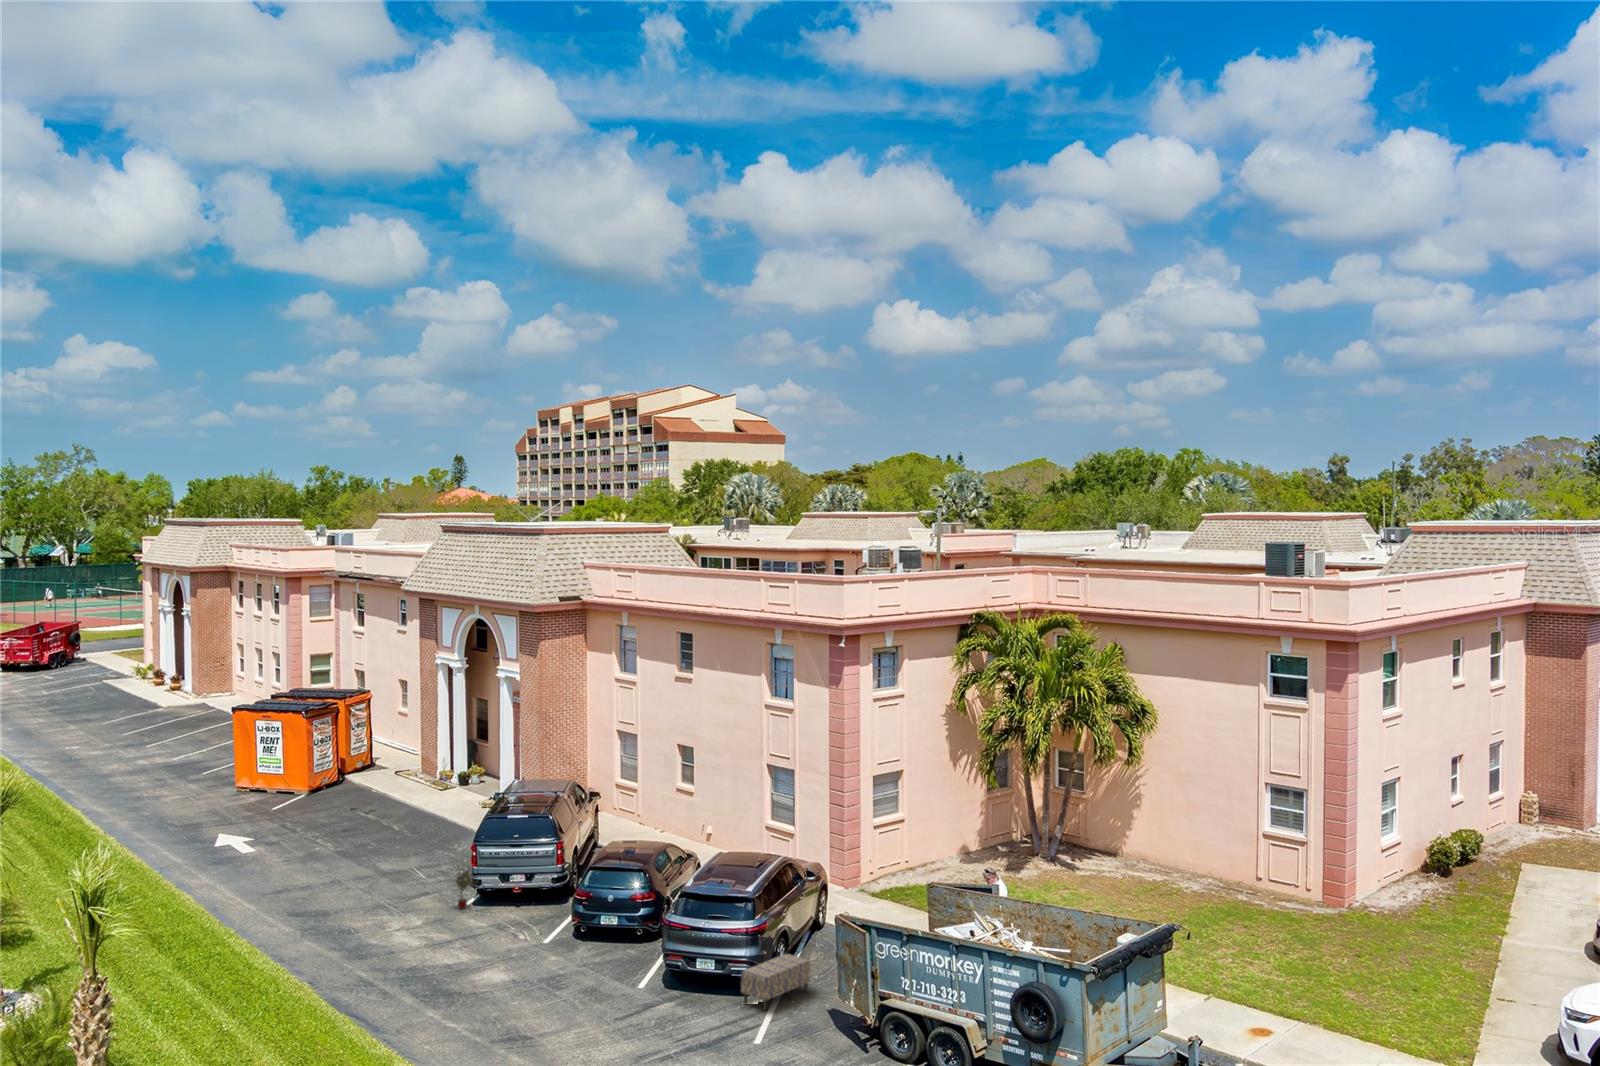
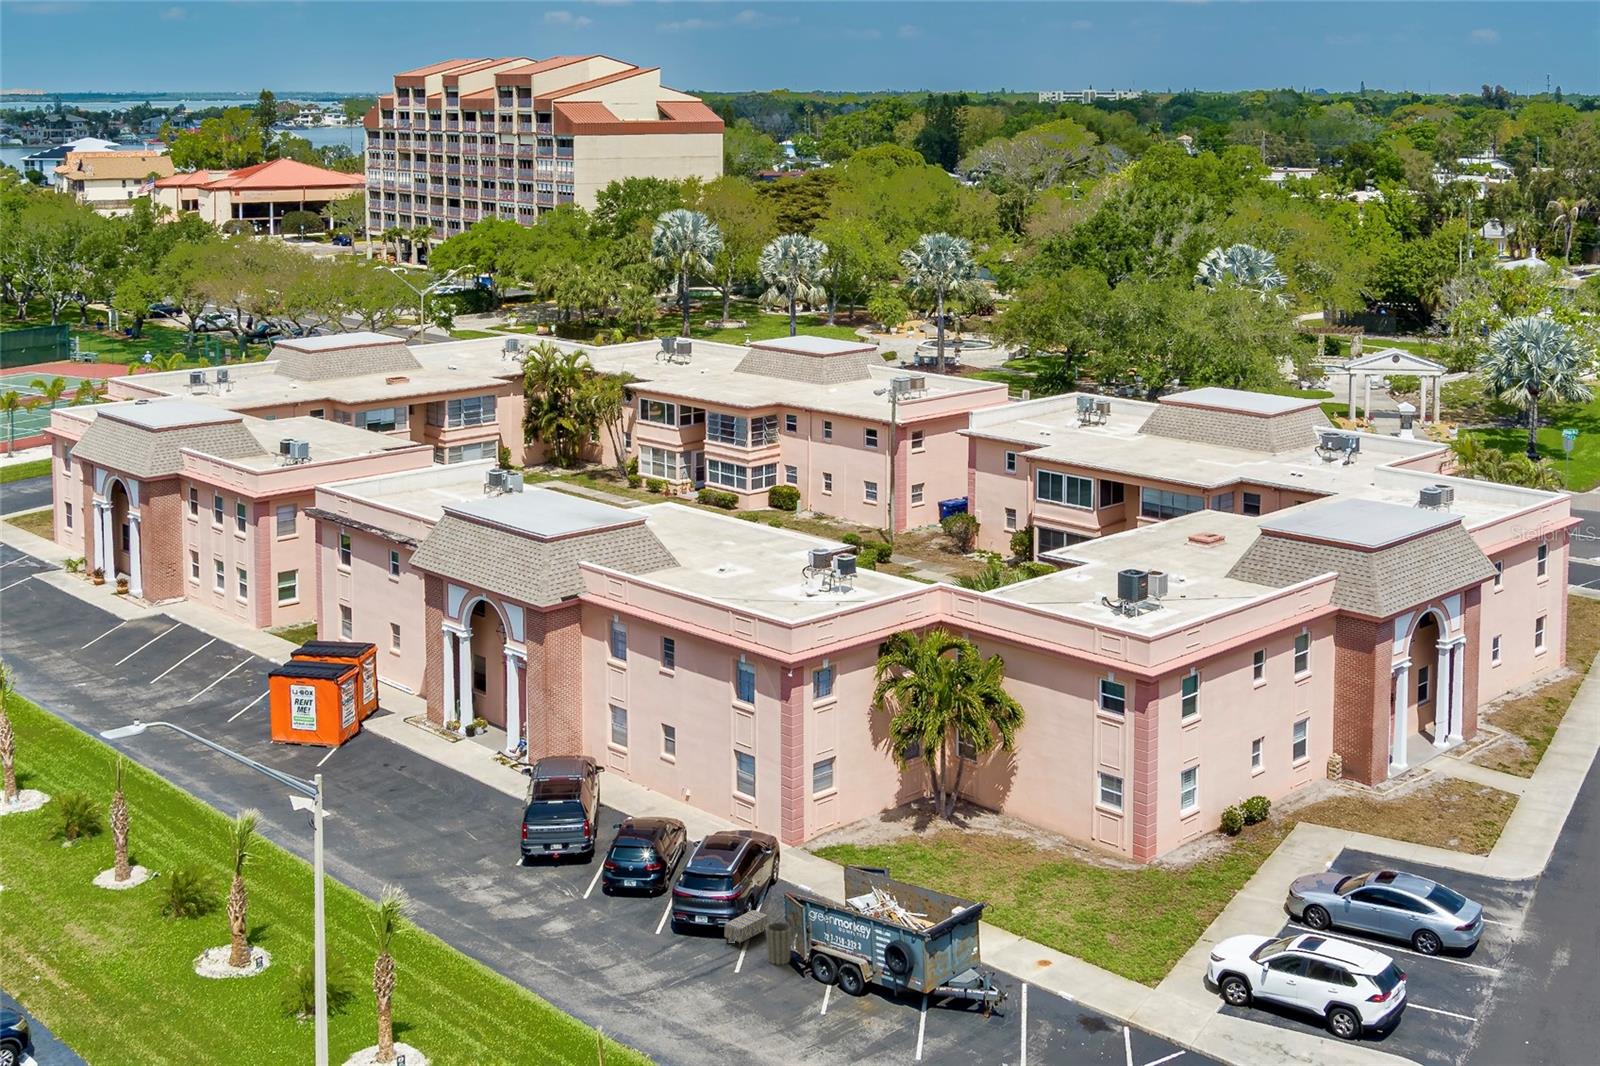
potted tree: present [456,867,478,909] -> none [510,838,528,869]
trash can: none [805,963,848,1035] -> present [766,921,792,965]

